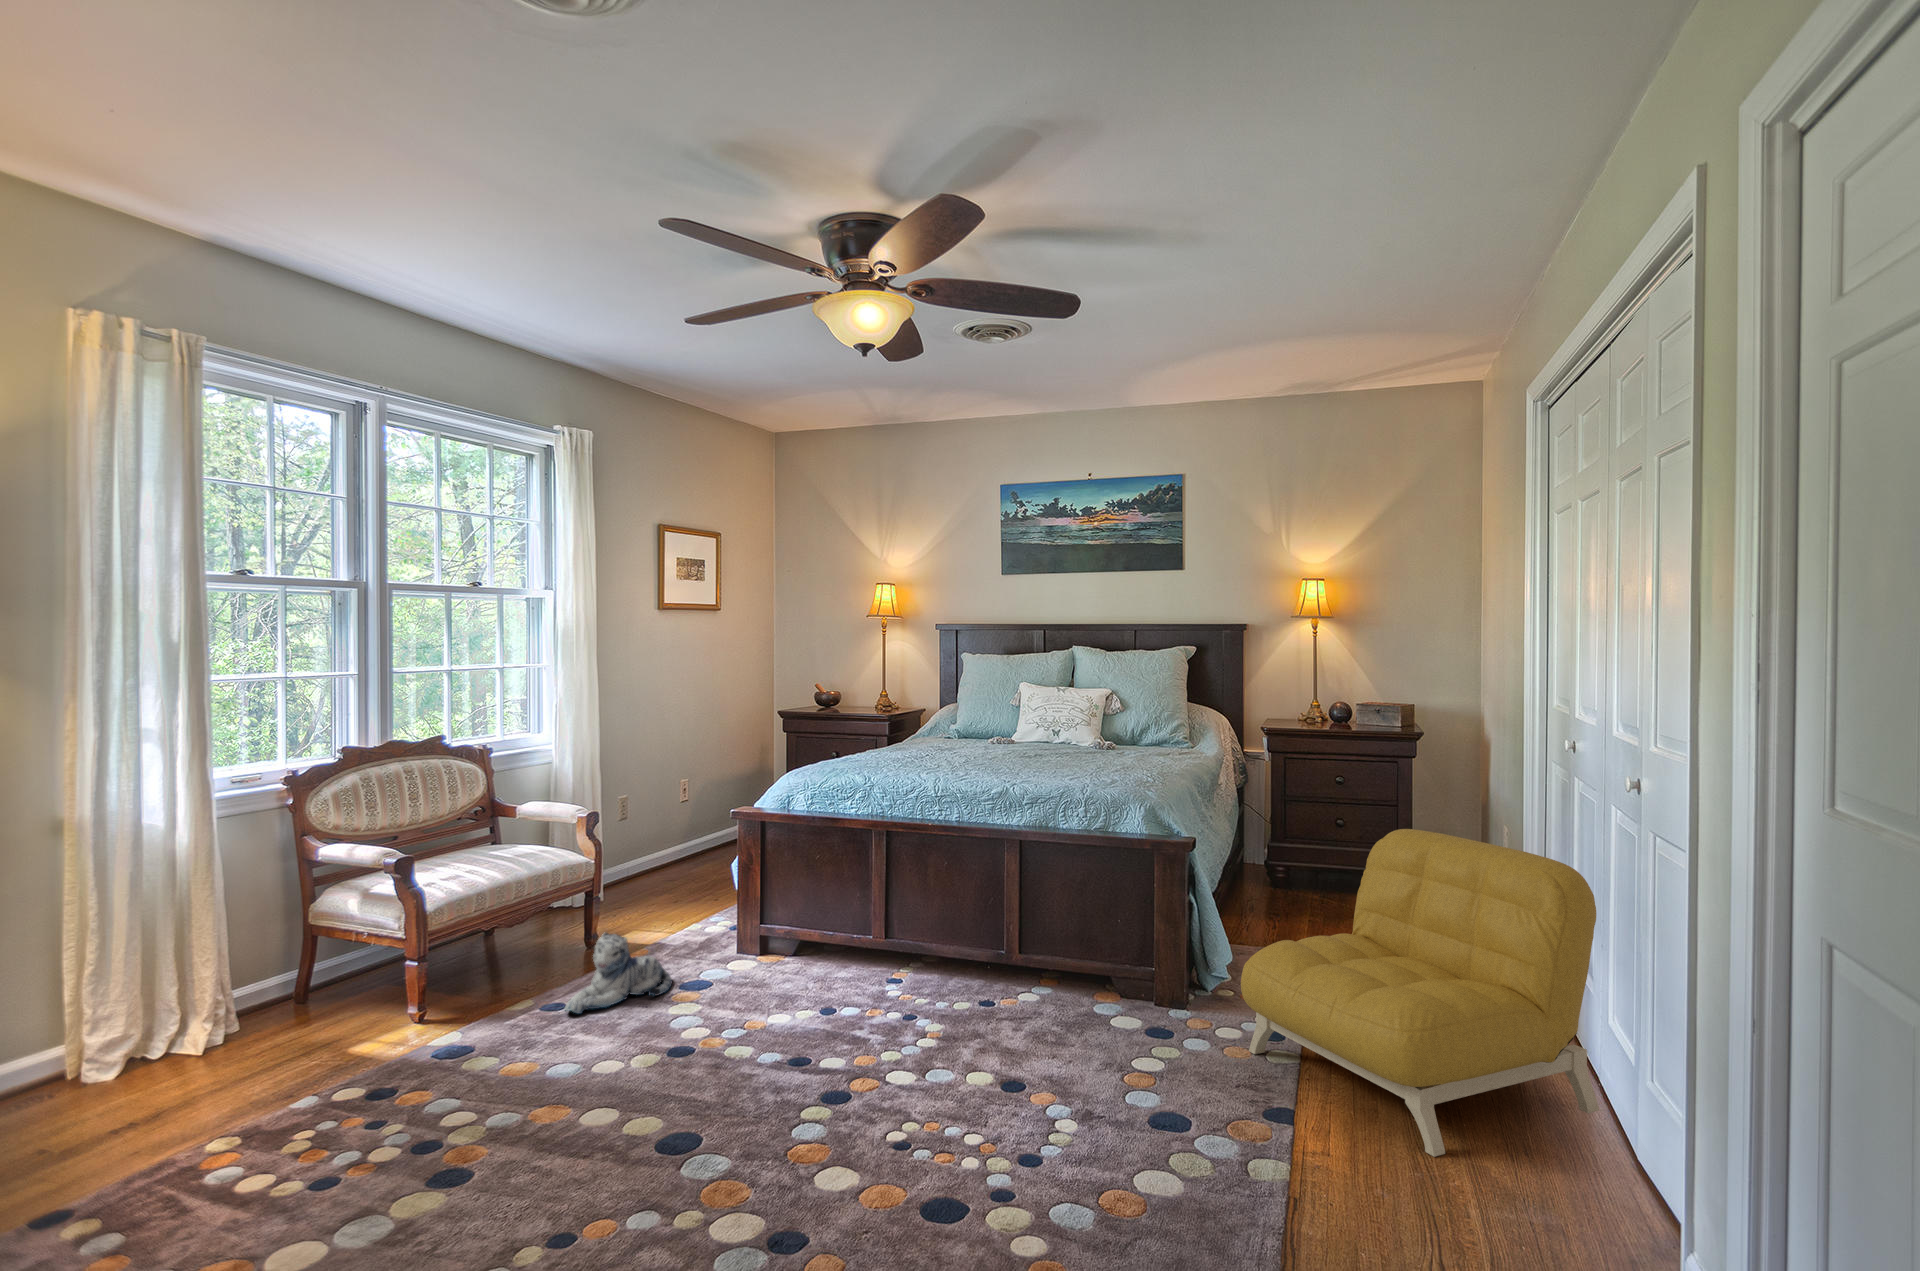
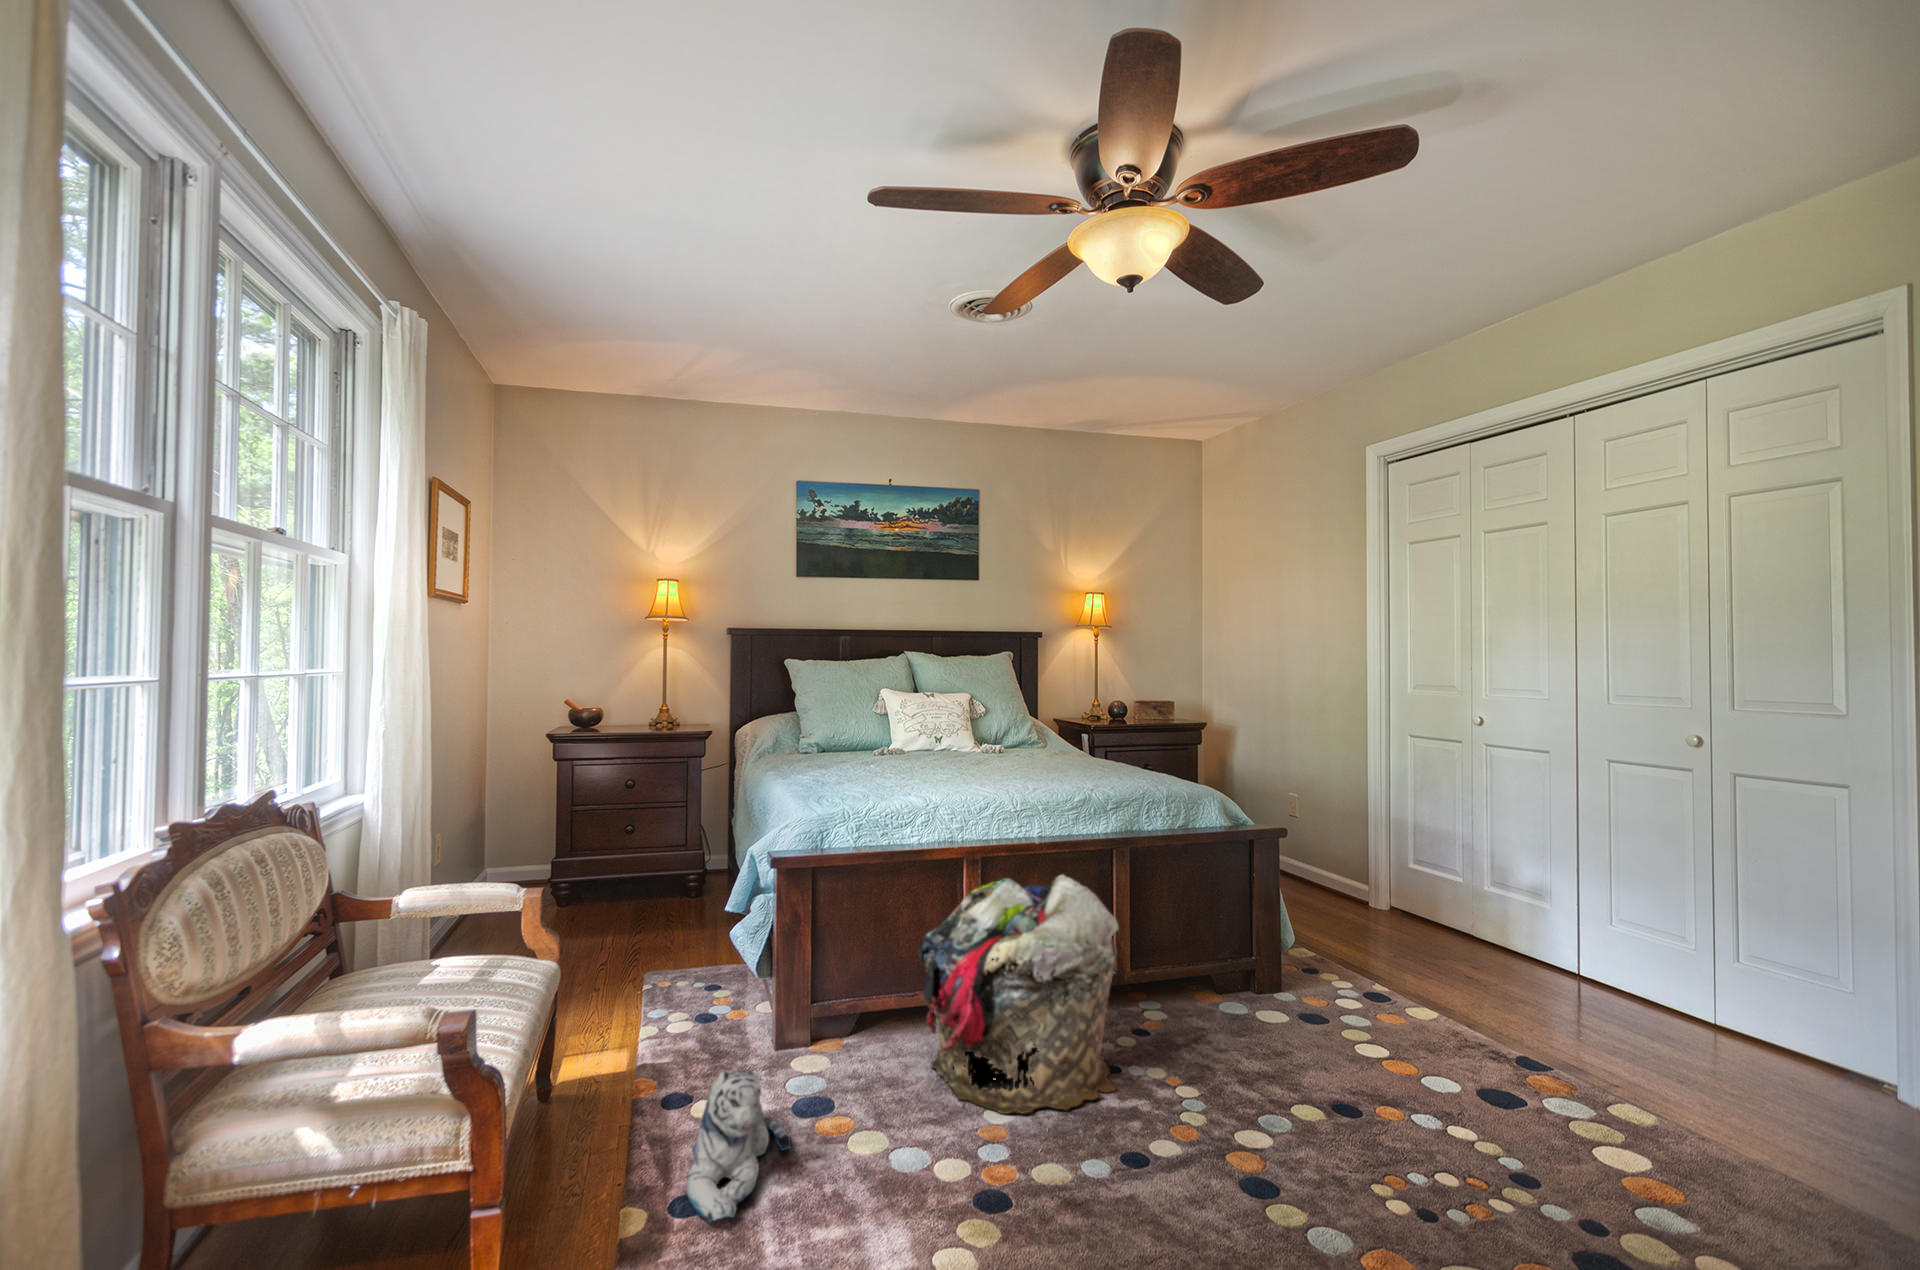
armchair: present [1241,829,1599,1157] -> none [1391,798,1660,1067]
laundry basket: none [758,845,973,1026] -> present [918,875,1119,1114]

